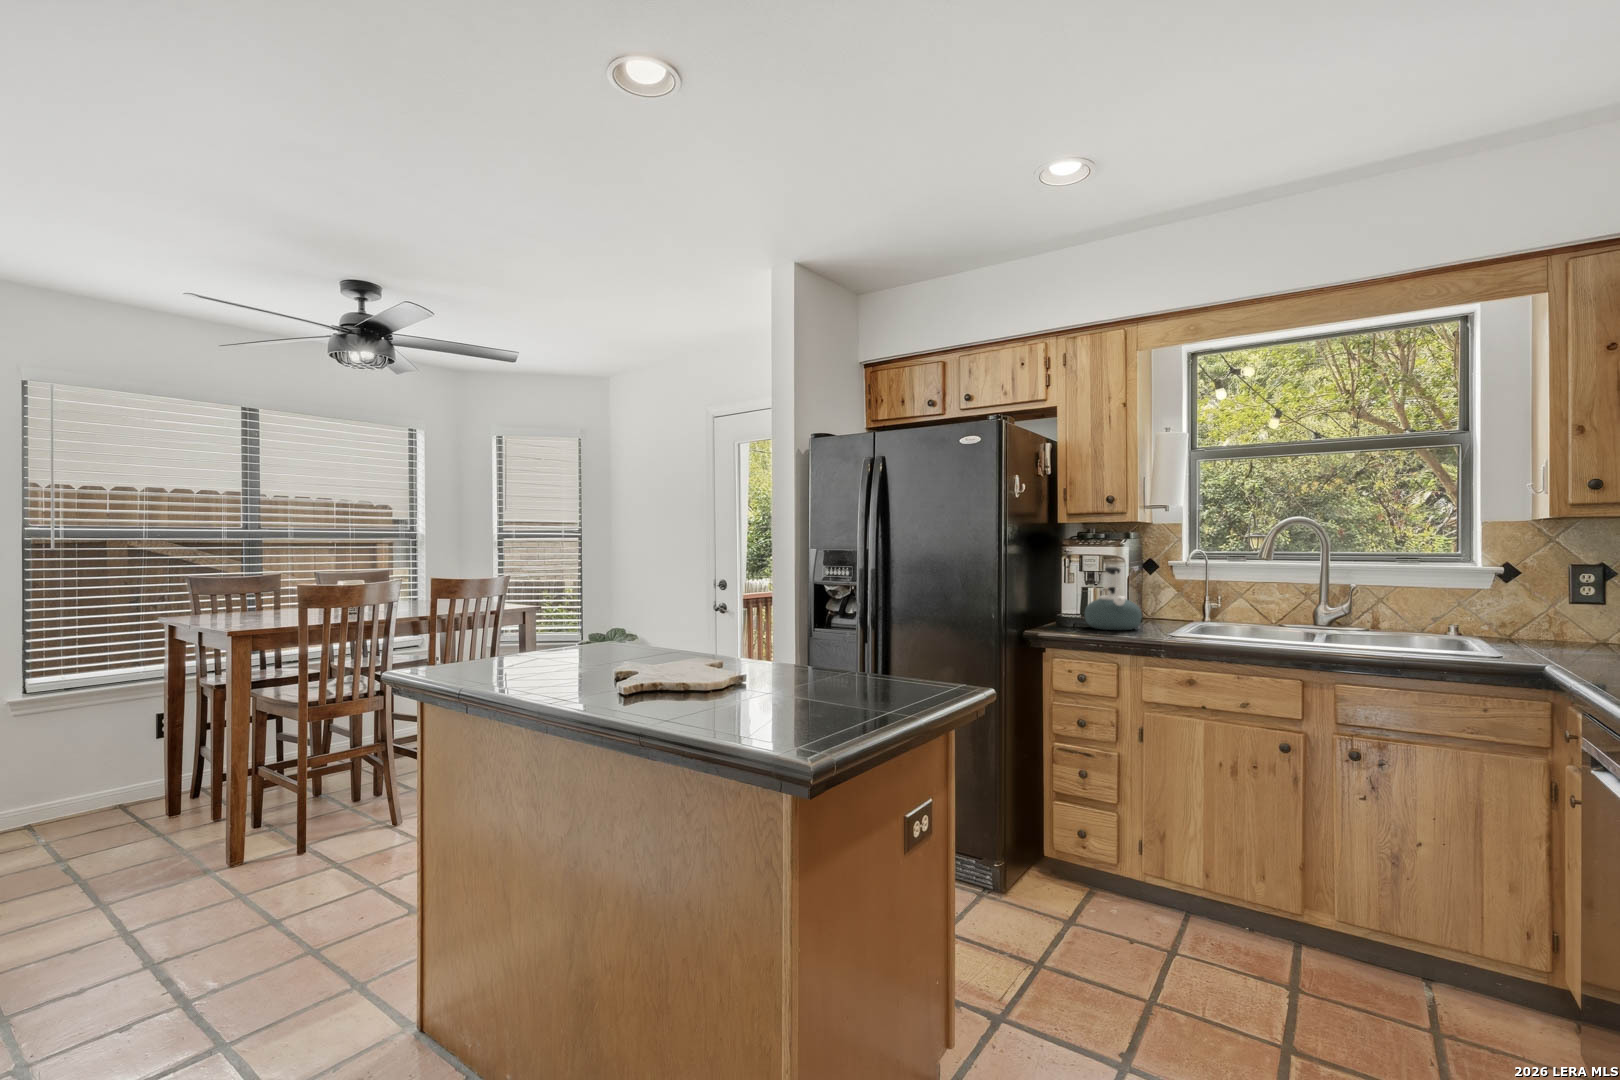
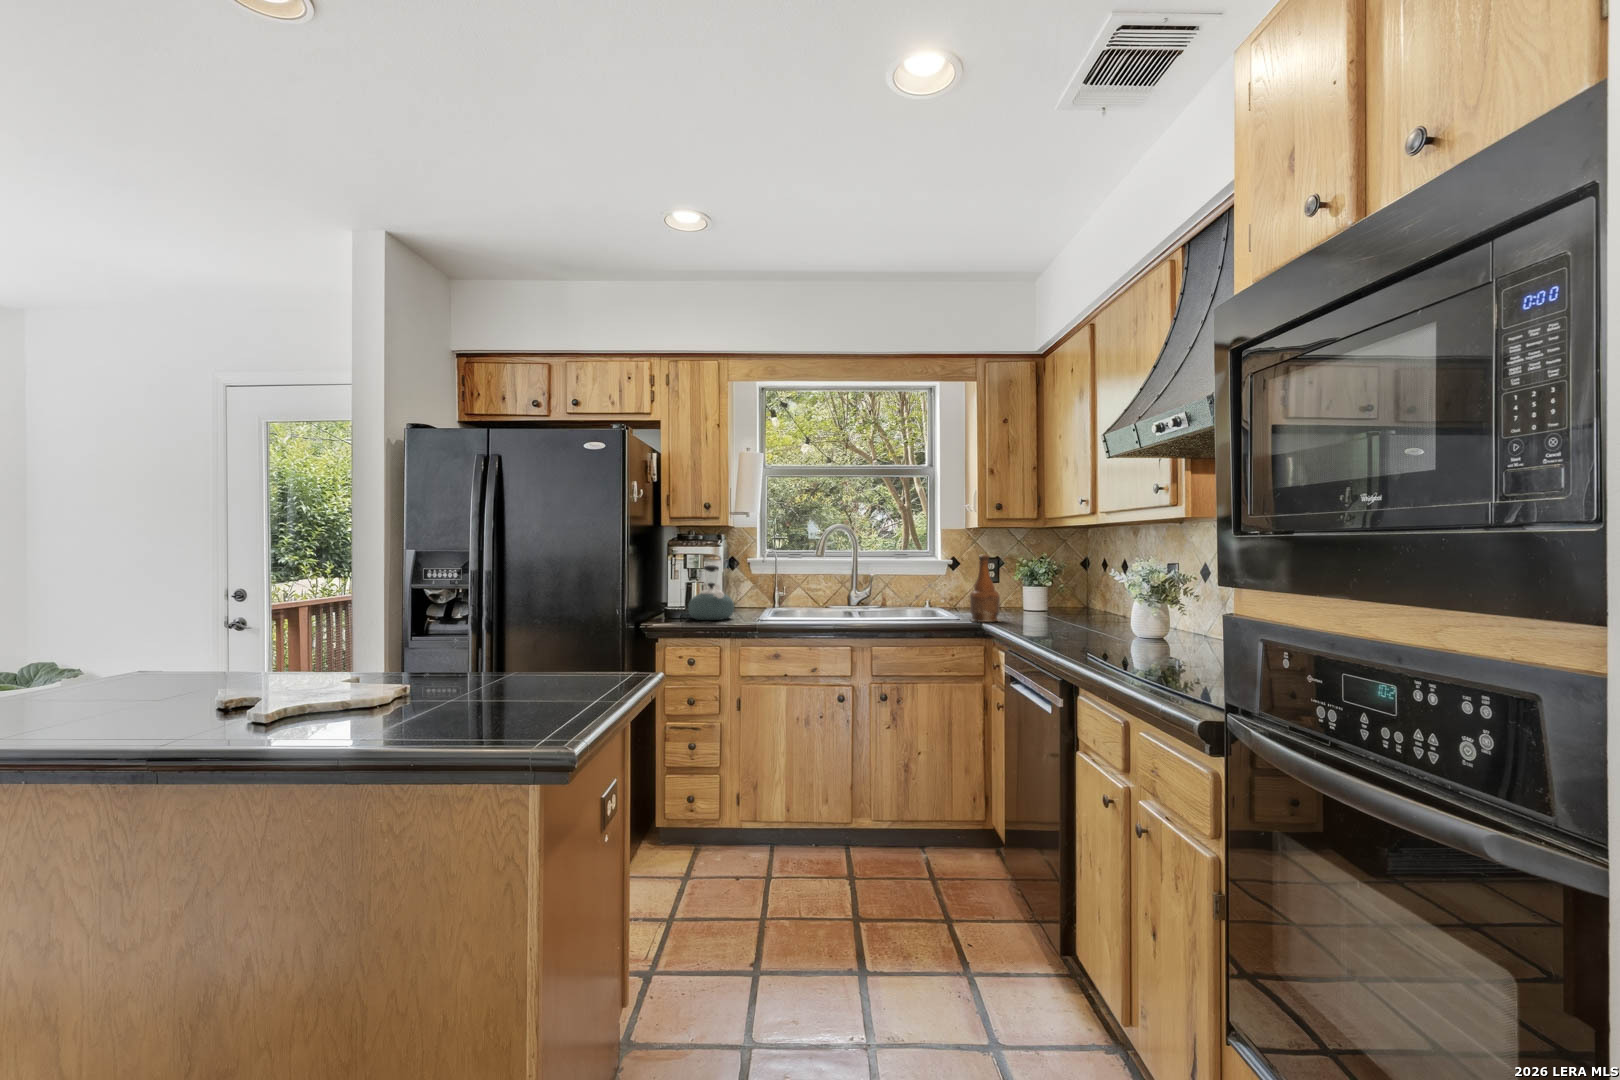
bottle: none [1519,558,1588,665] -> present [970,554,1000,622]

